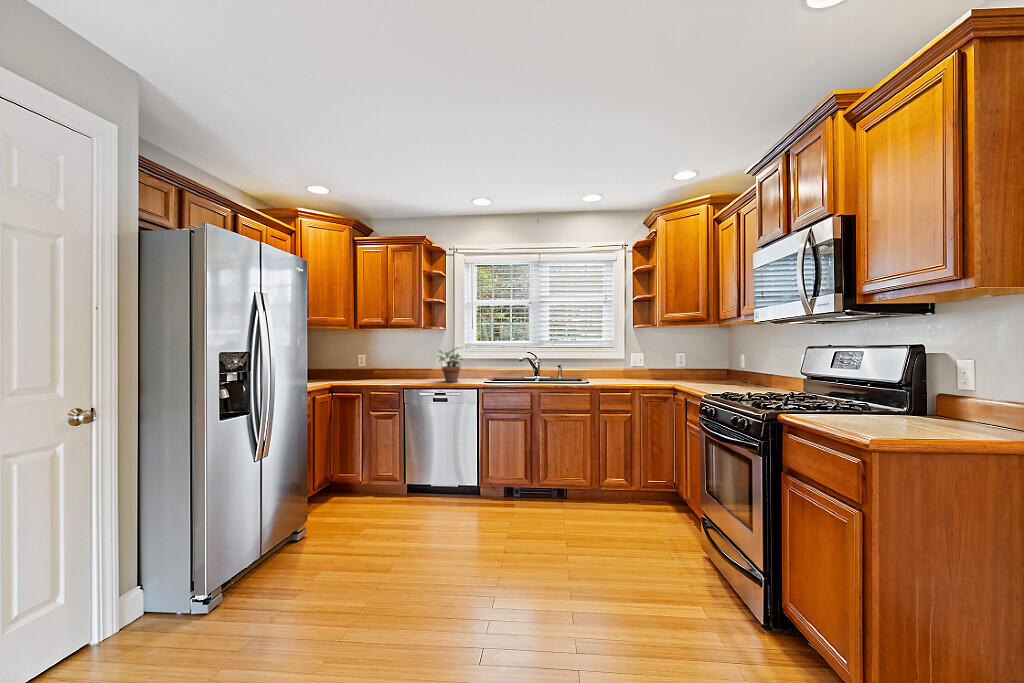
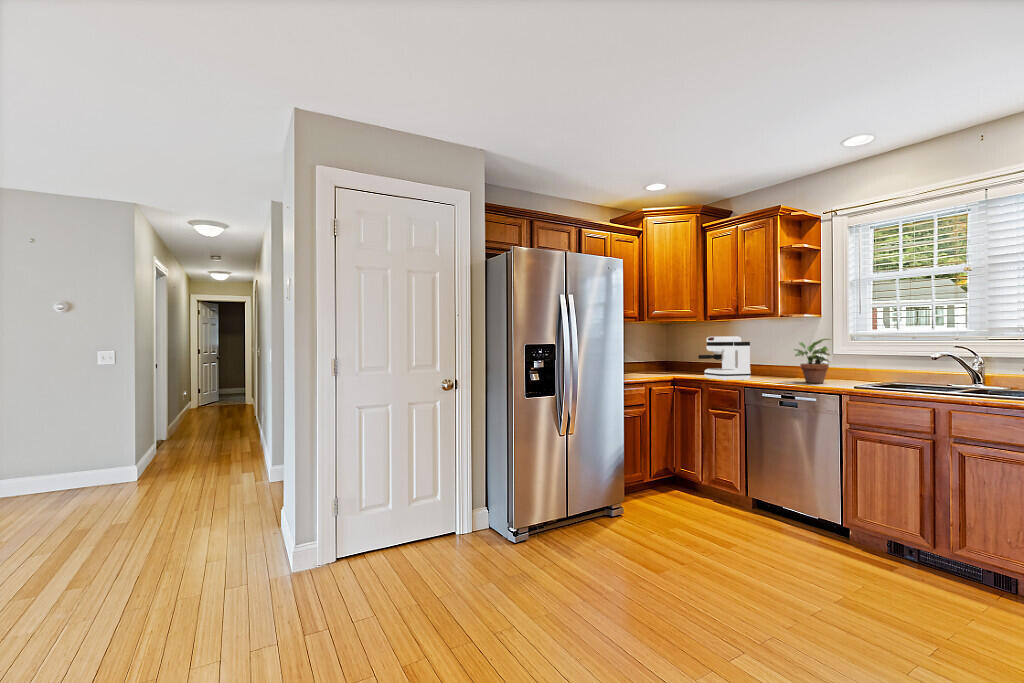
coffee maker: none [361,346,403,385] -> present [698,337,750,381]

